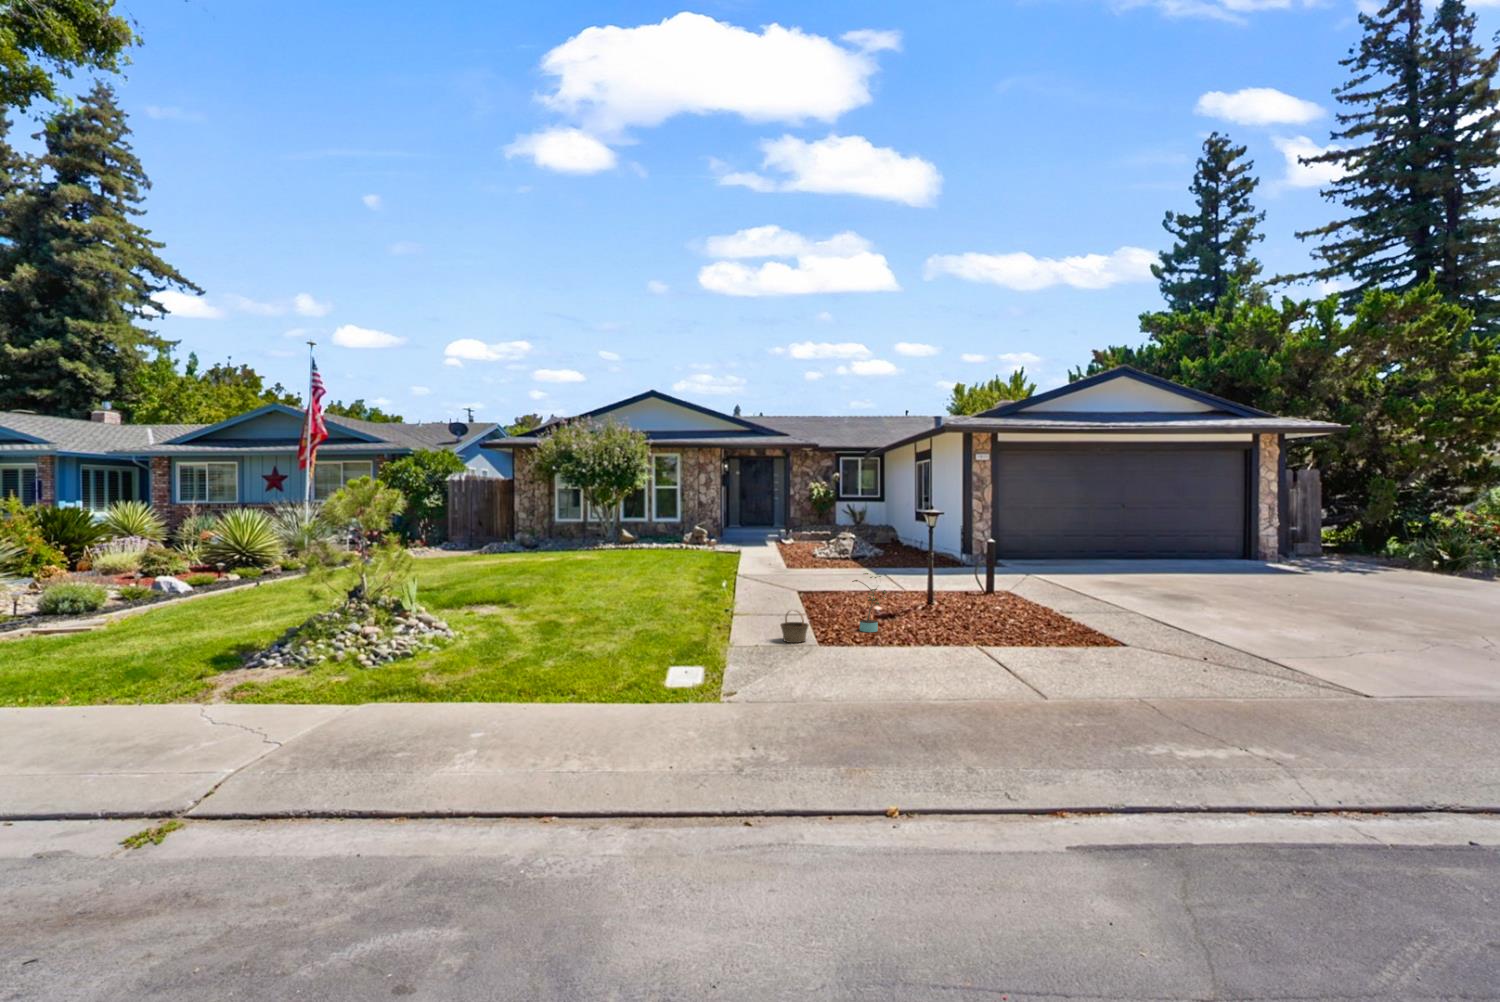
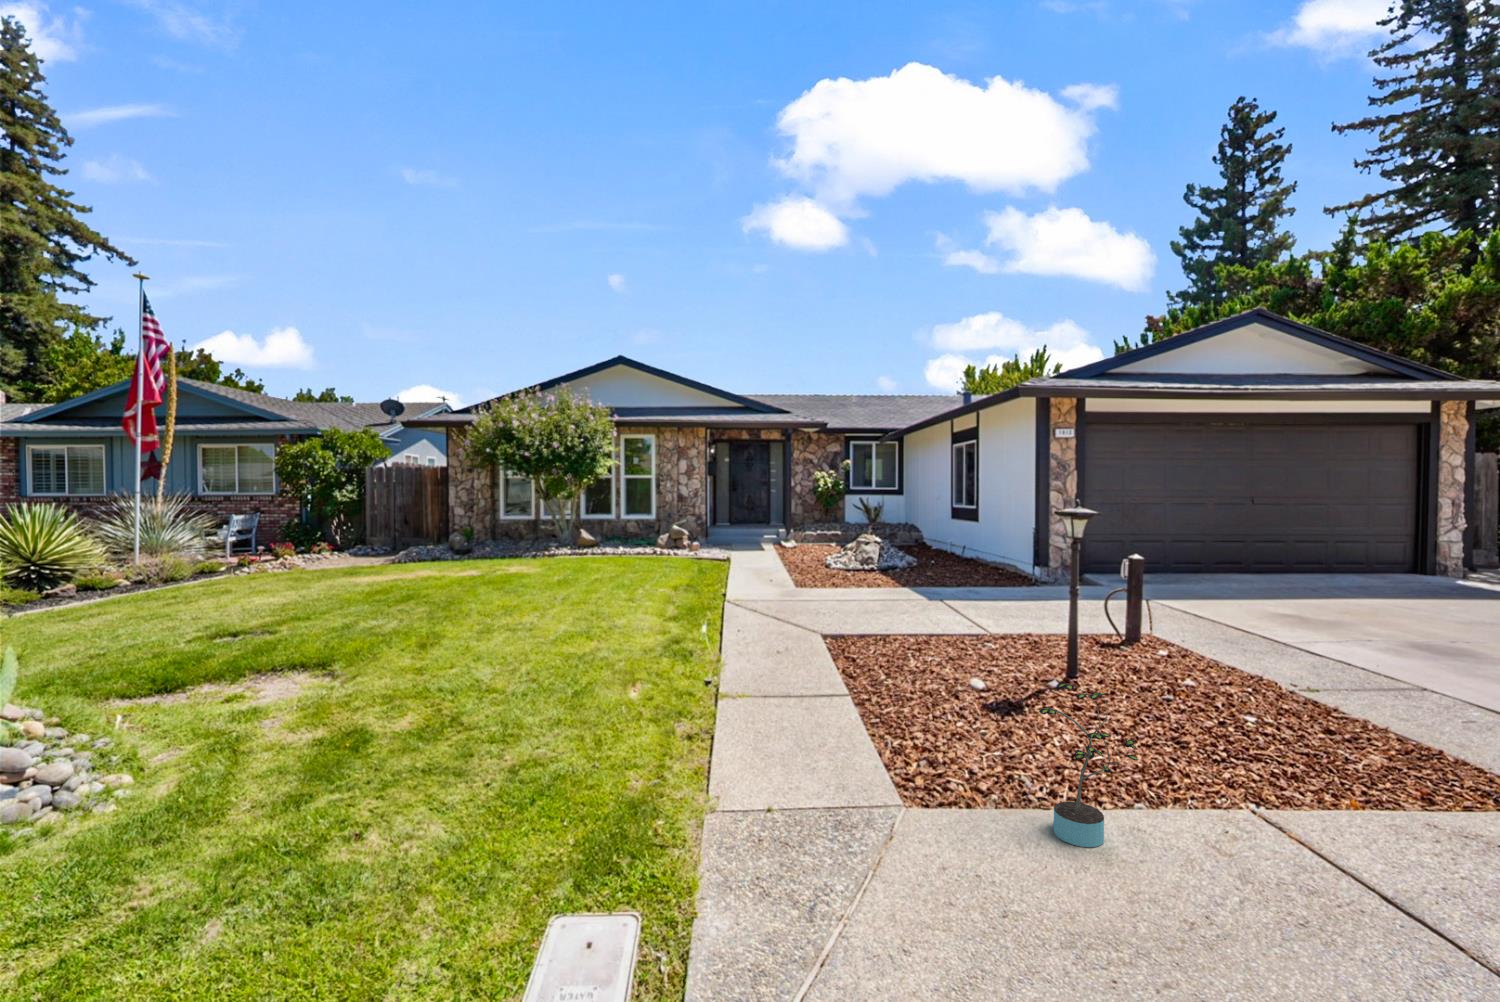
basket: present [780,612,809,643] -> none [872,825,960,941]

